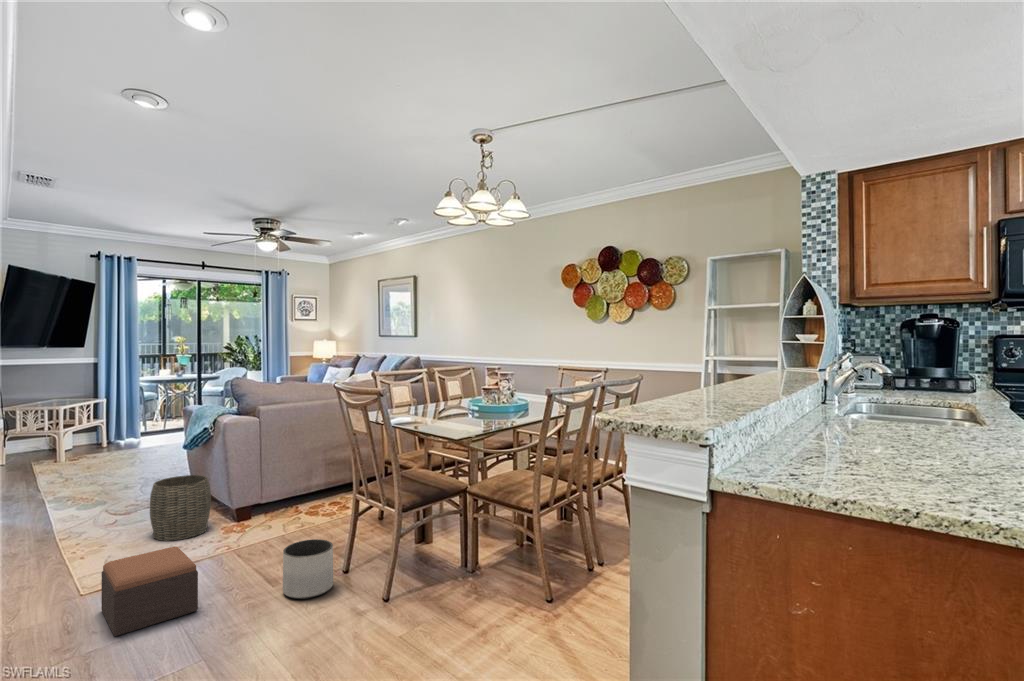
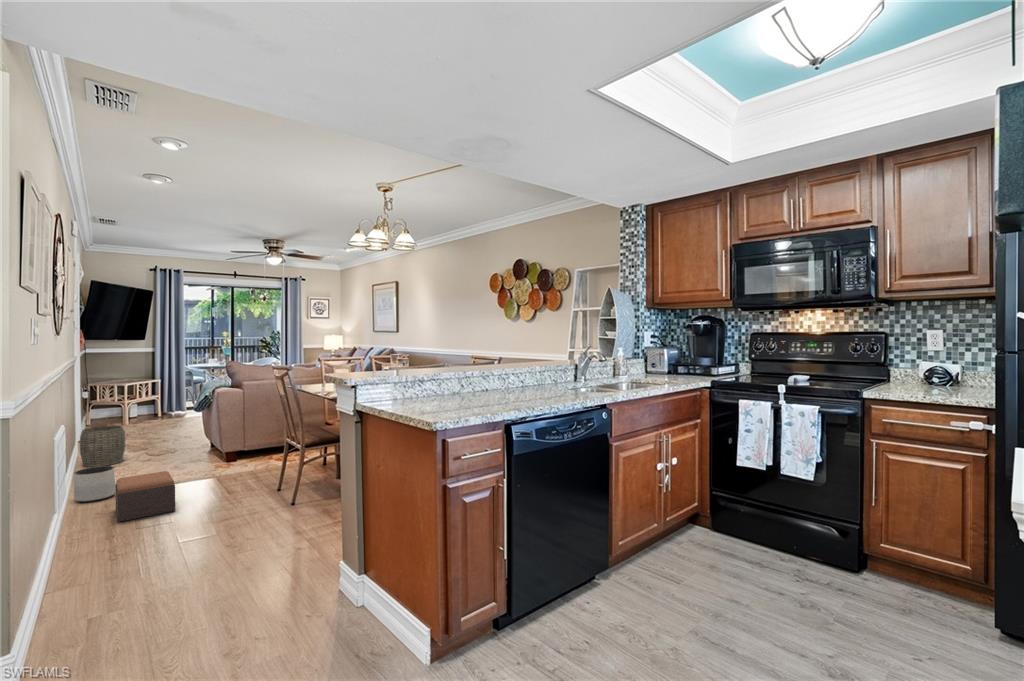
woven basket: present [150,475,211,541] -> present [80,425,125,467]
planter: present [283,539,333,599] -> present [74,466,115,502]

